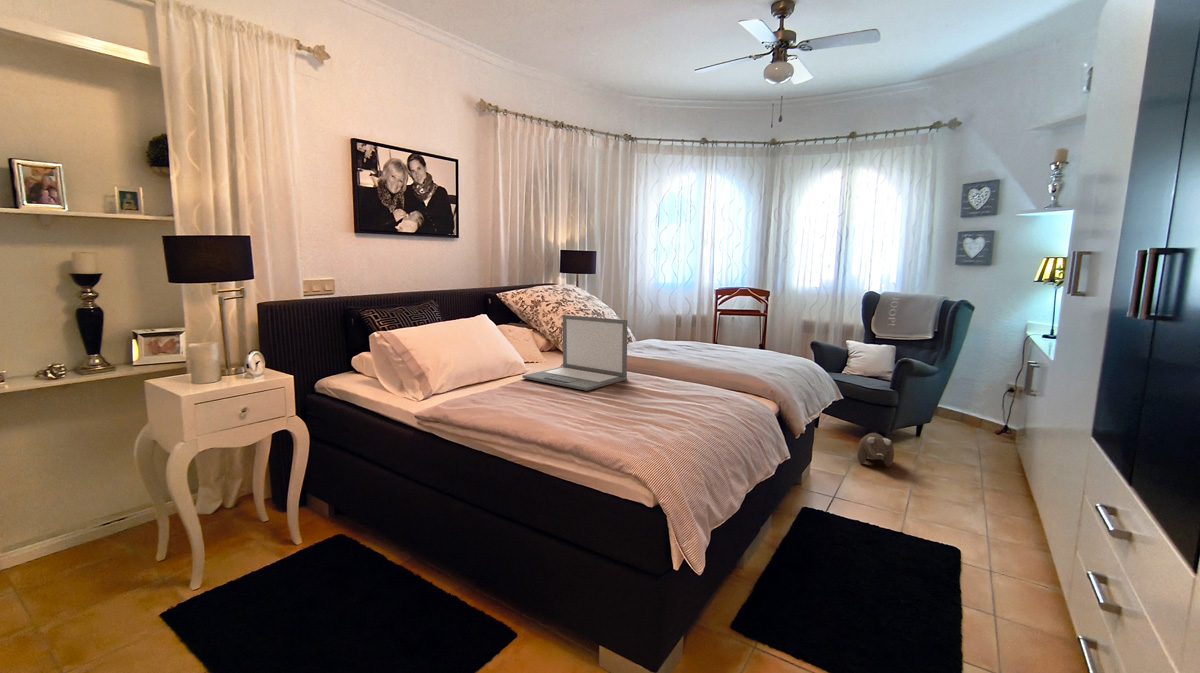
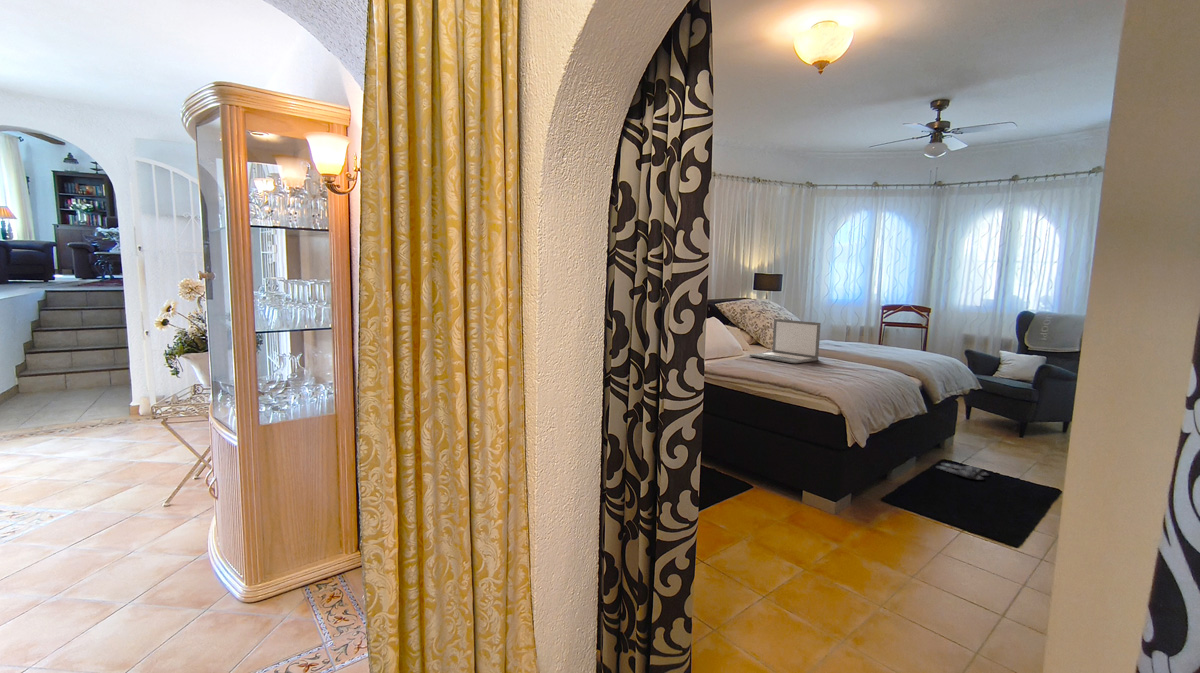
plush toy: present [857,433,894,467] -> none [997,419,1030,445]
slippers: none [795,517,864,548] -> present [936,463,989,480]

